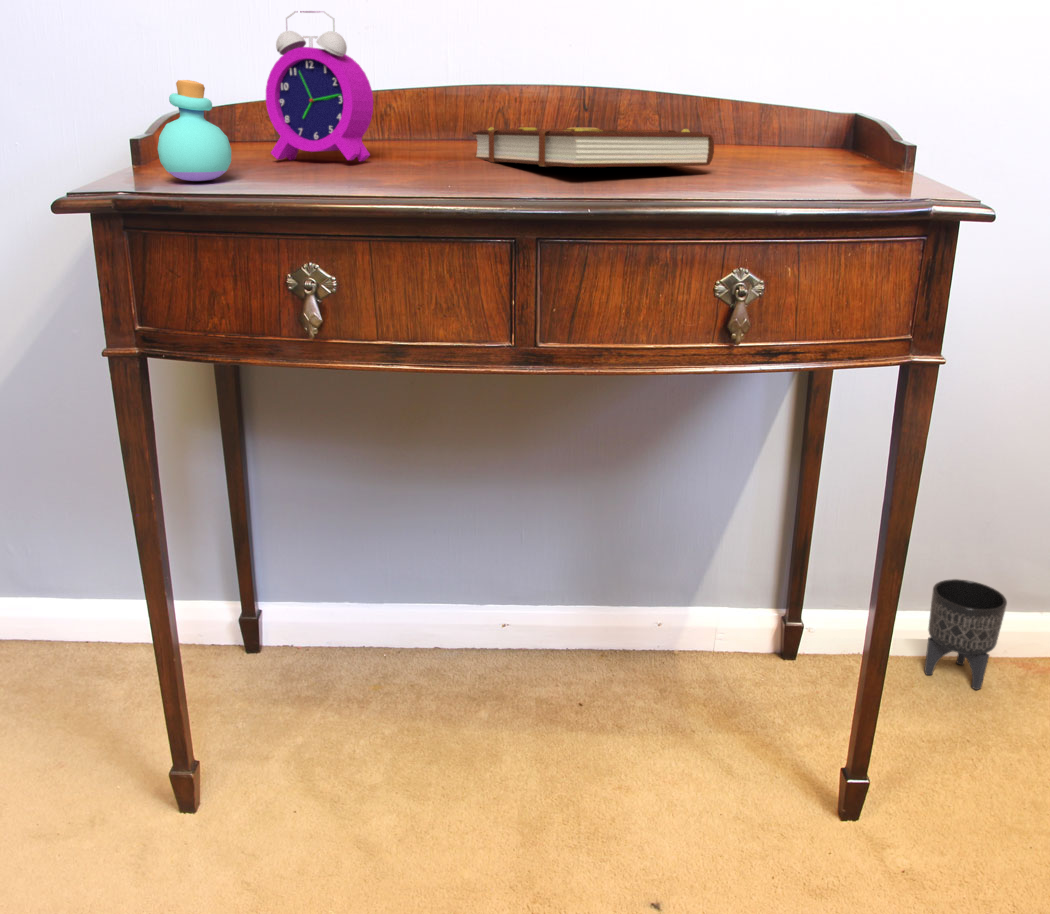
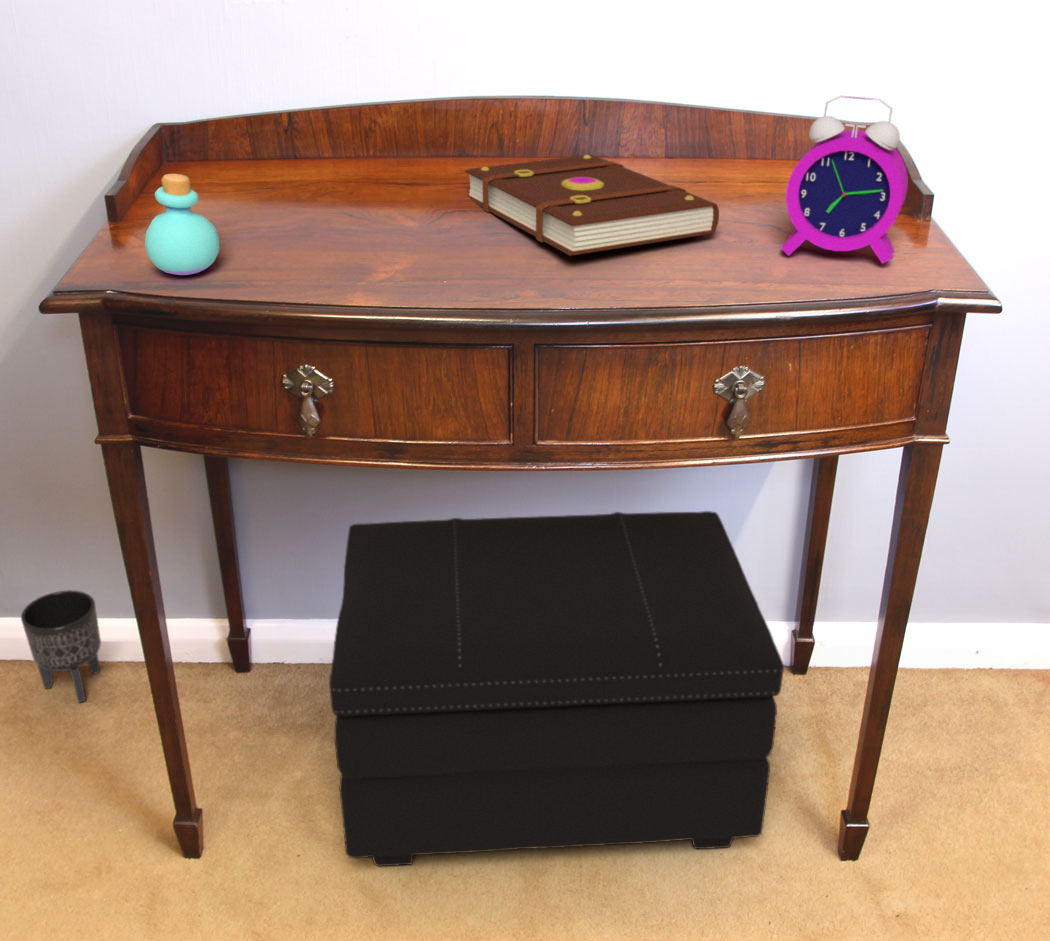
alarm clock: present [266,11,373,161] -> present [781,96,908,263]
footstool: none [325,485,785,824] -> present [329,511,784,866]
planter: present [925,579,1007,690] -> present [21,590,101,702]

